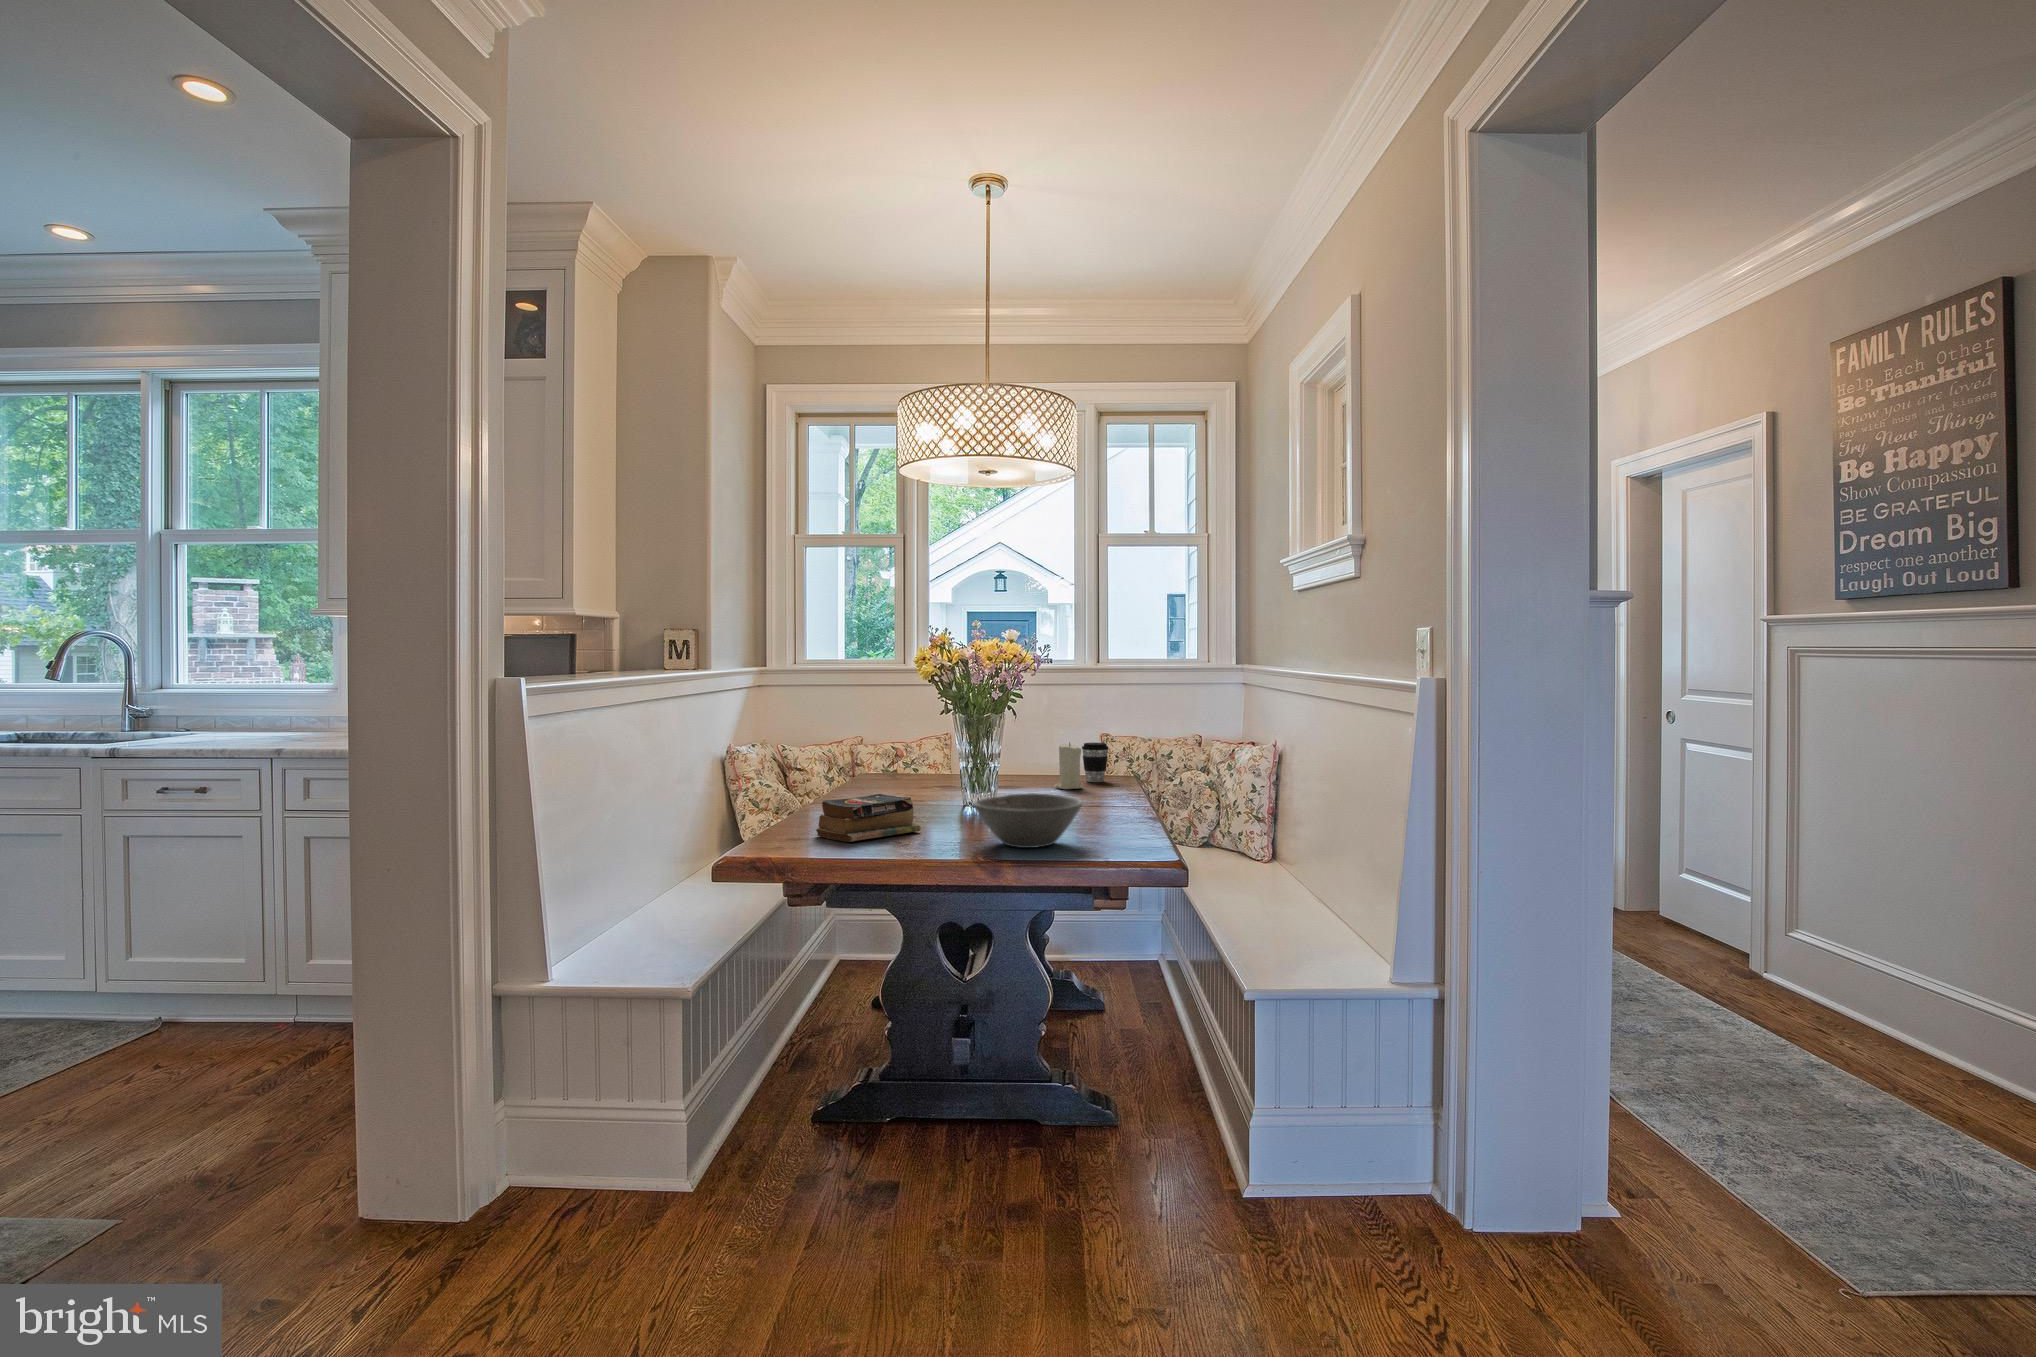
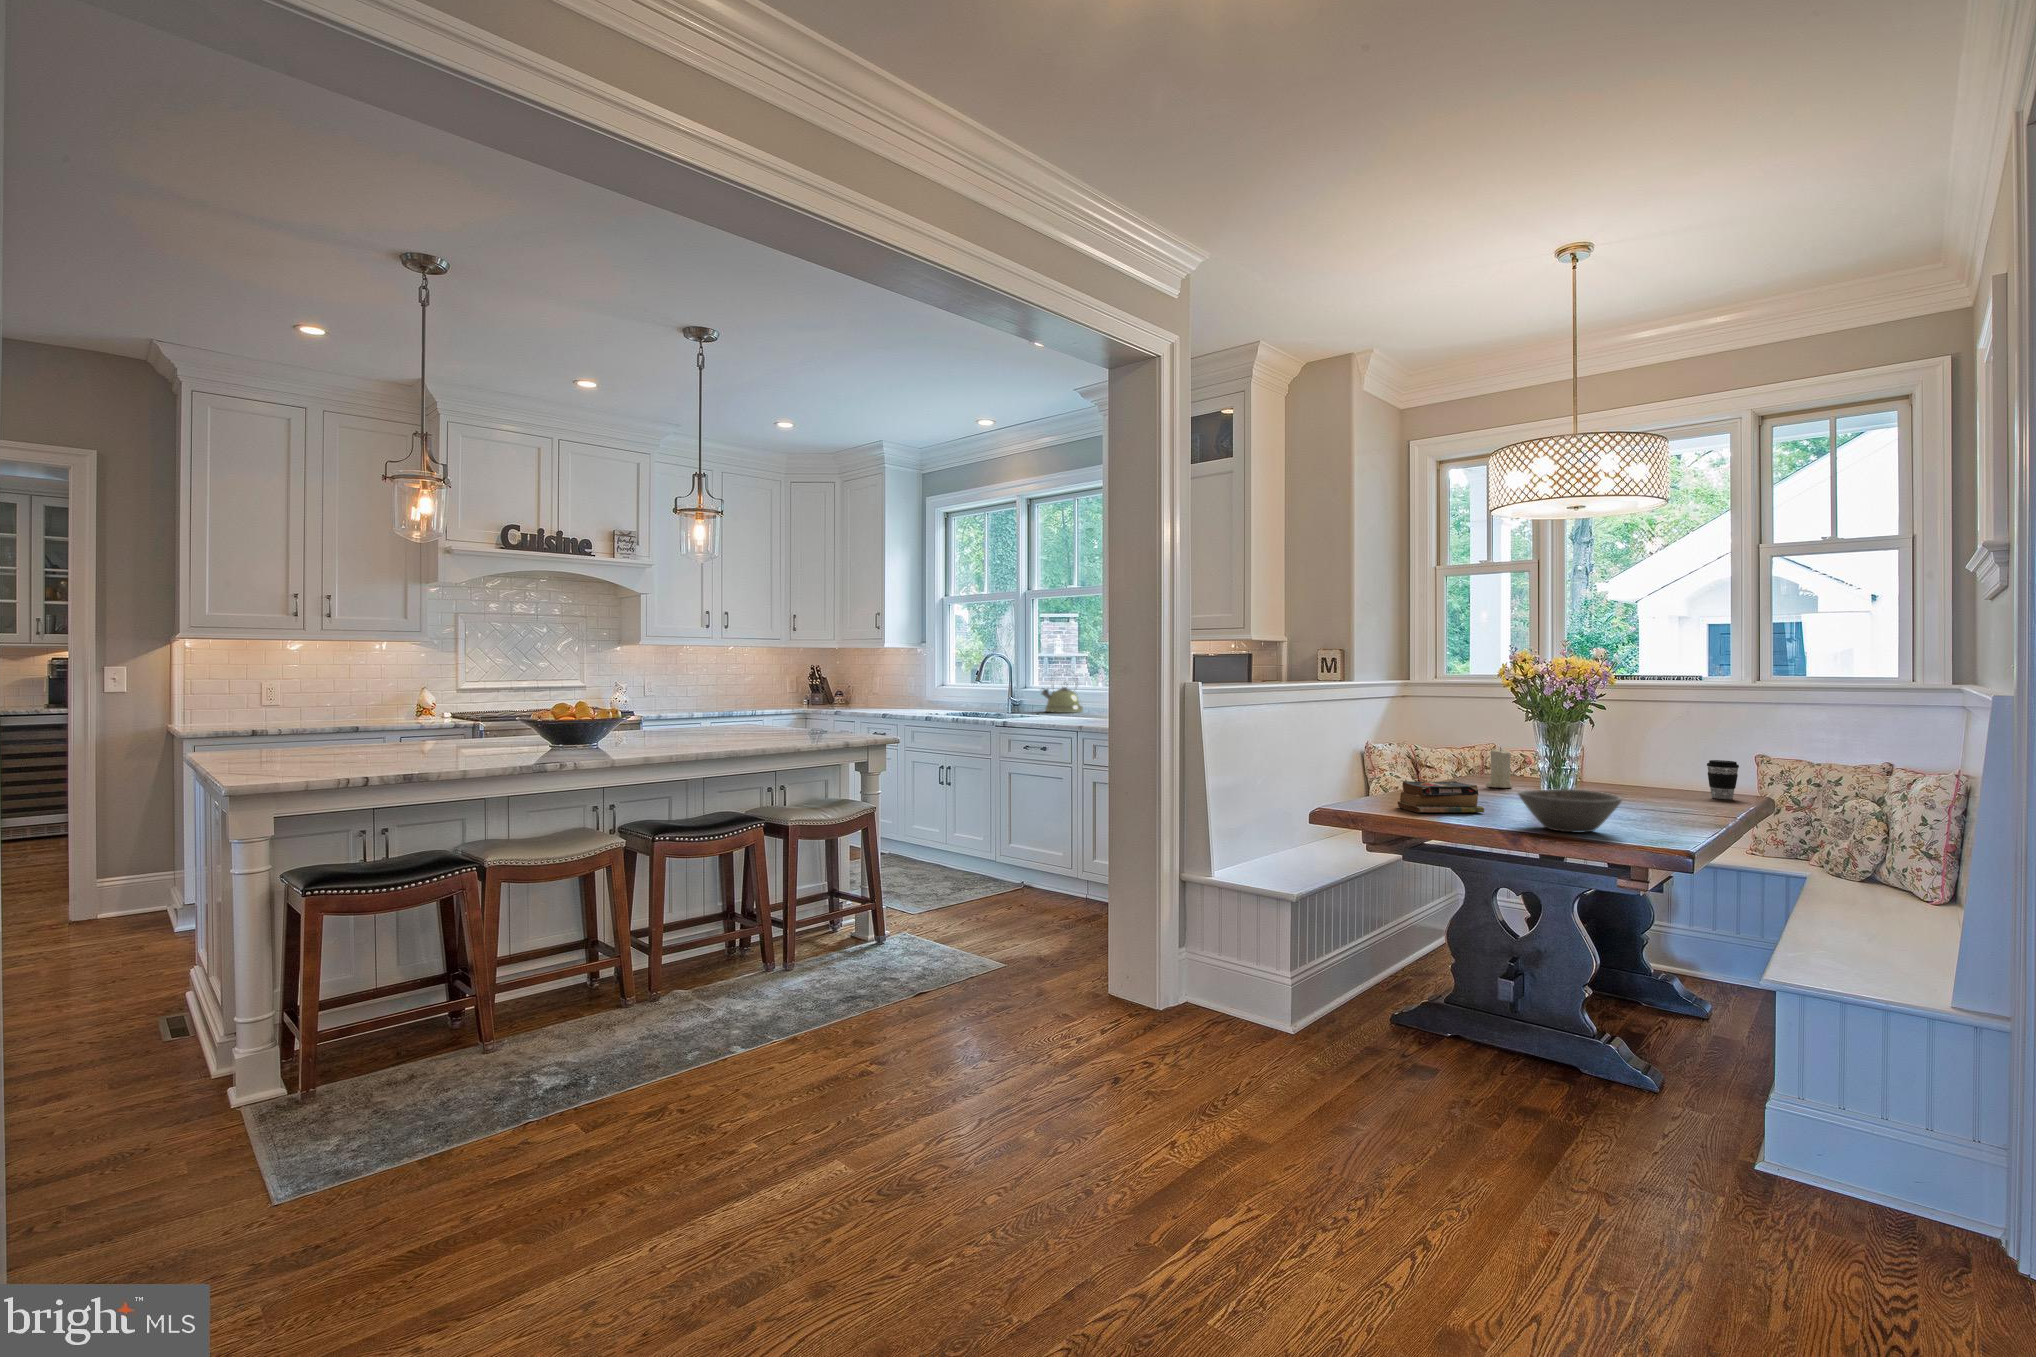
kettle: none [191,657,280,729] -> present [1041,668,1083,713]
candle: present [1054,743,1084,789] -> present [1486,747,1513,788]

